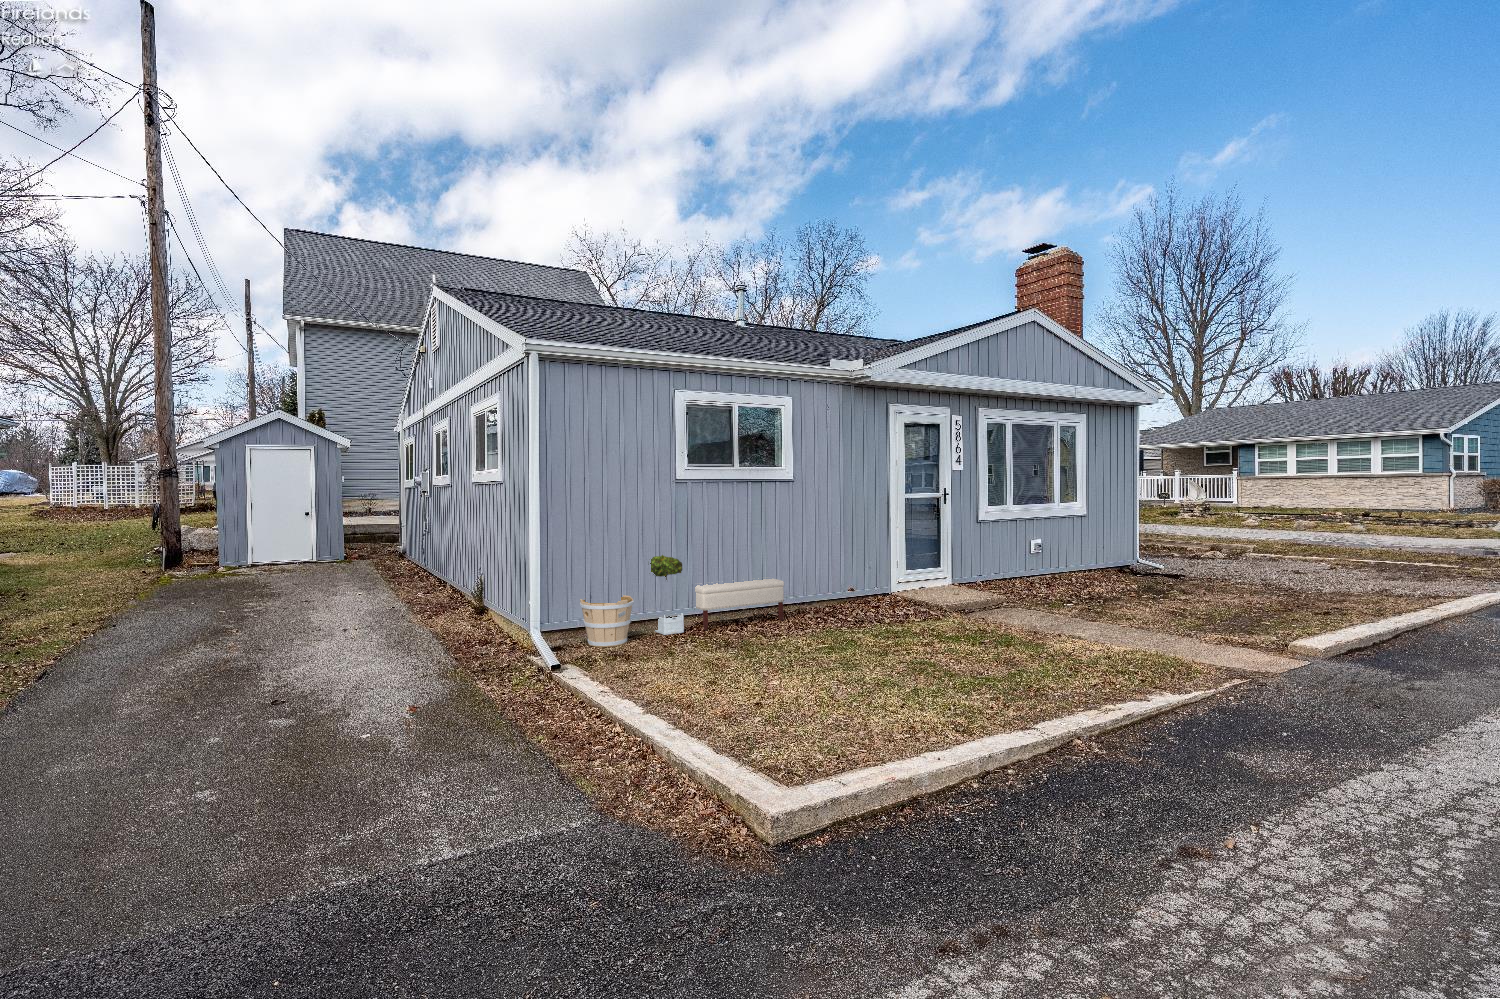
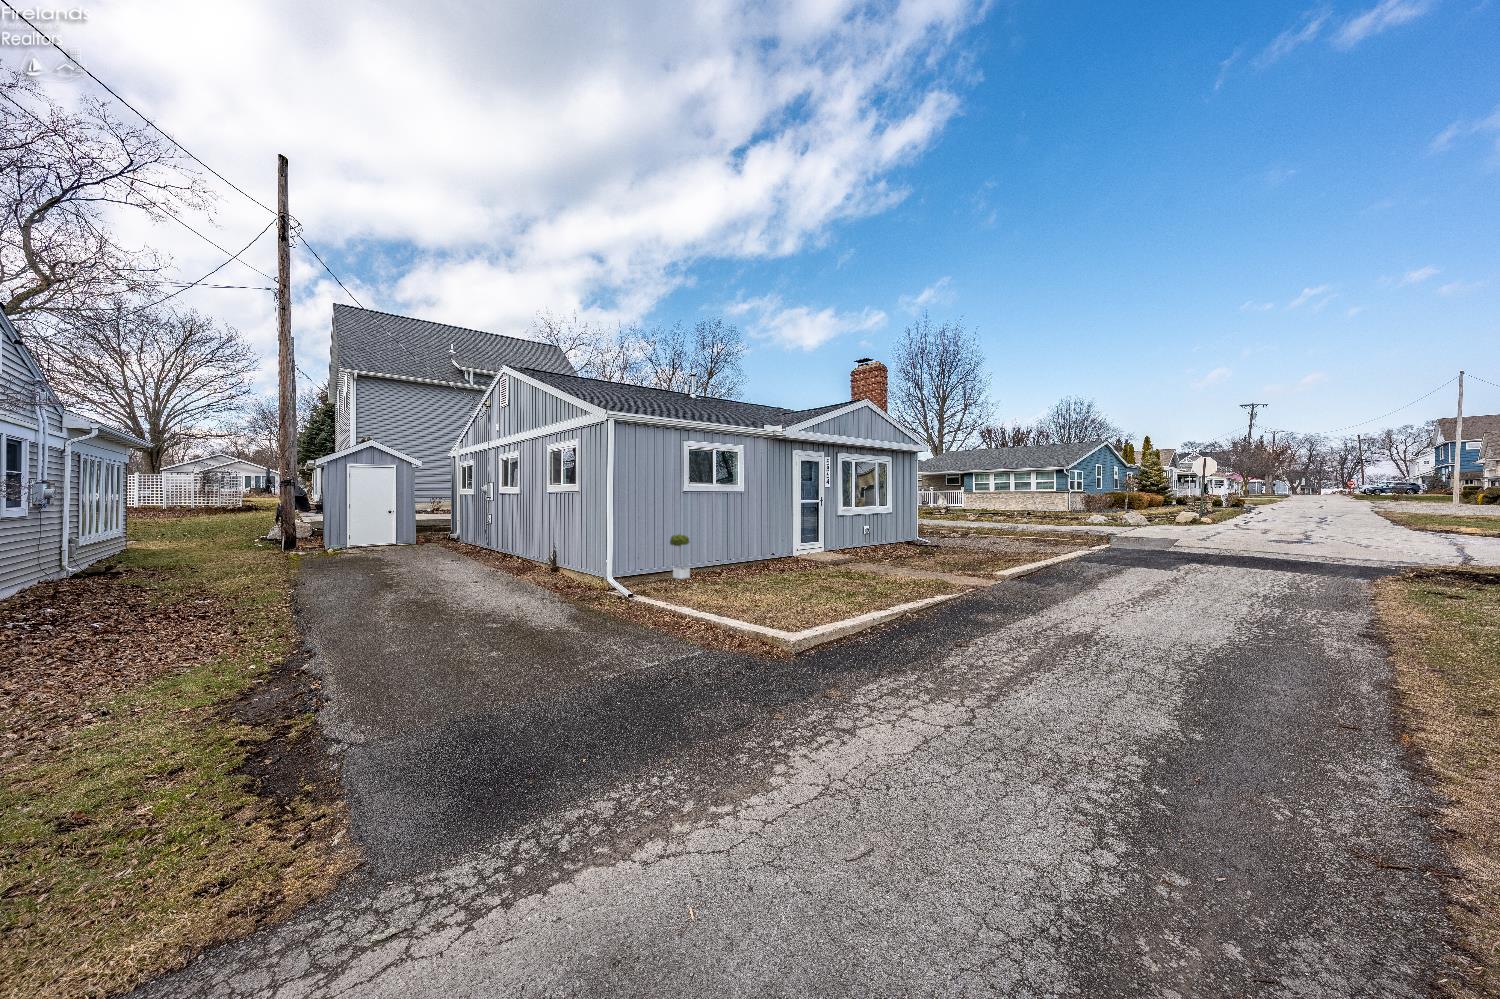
bench: present [695,578,784,630] -> none [689,547,742,576]
wooden bucket: present [580,595,634,647] -> none [636,556,667,585]

